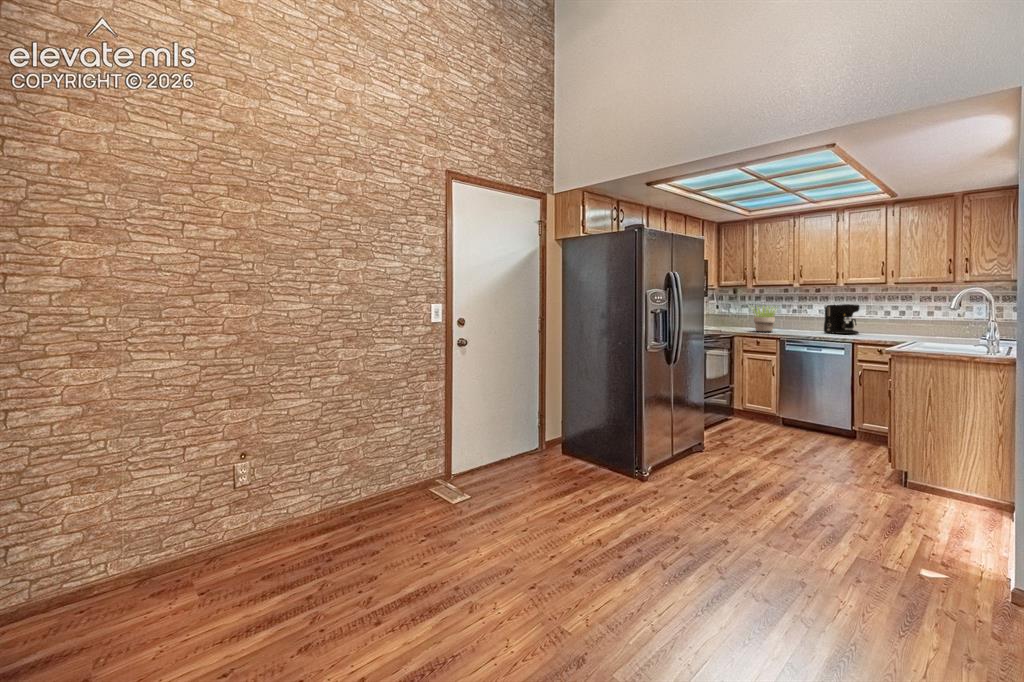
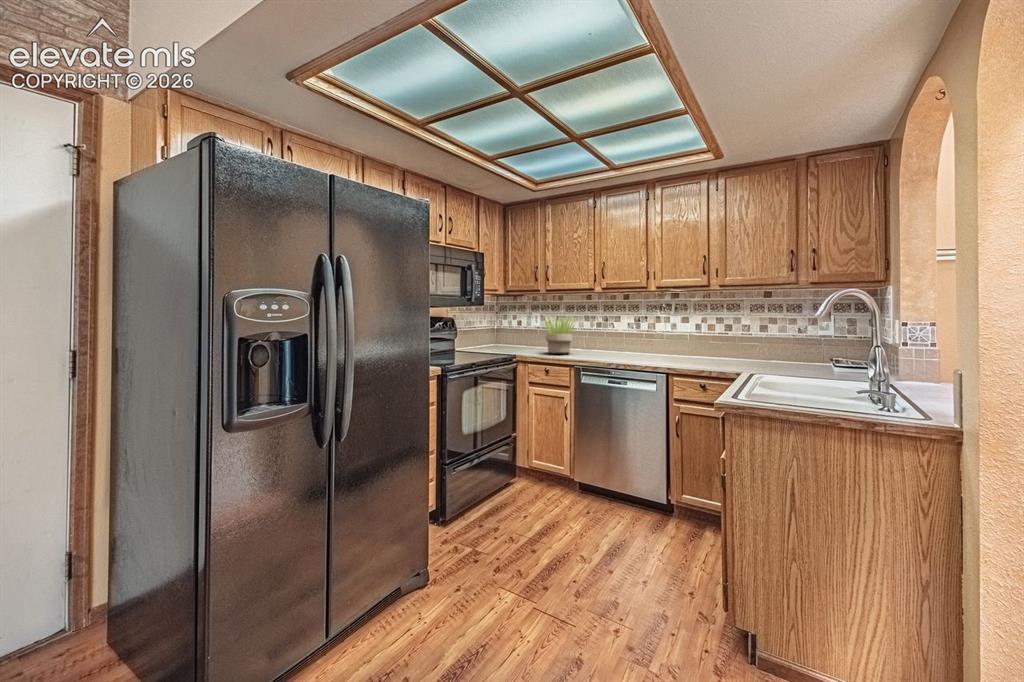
coffee maker: present [824,304,860,334] -> none [633,316,676,357]

